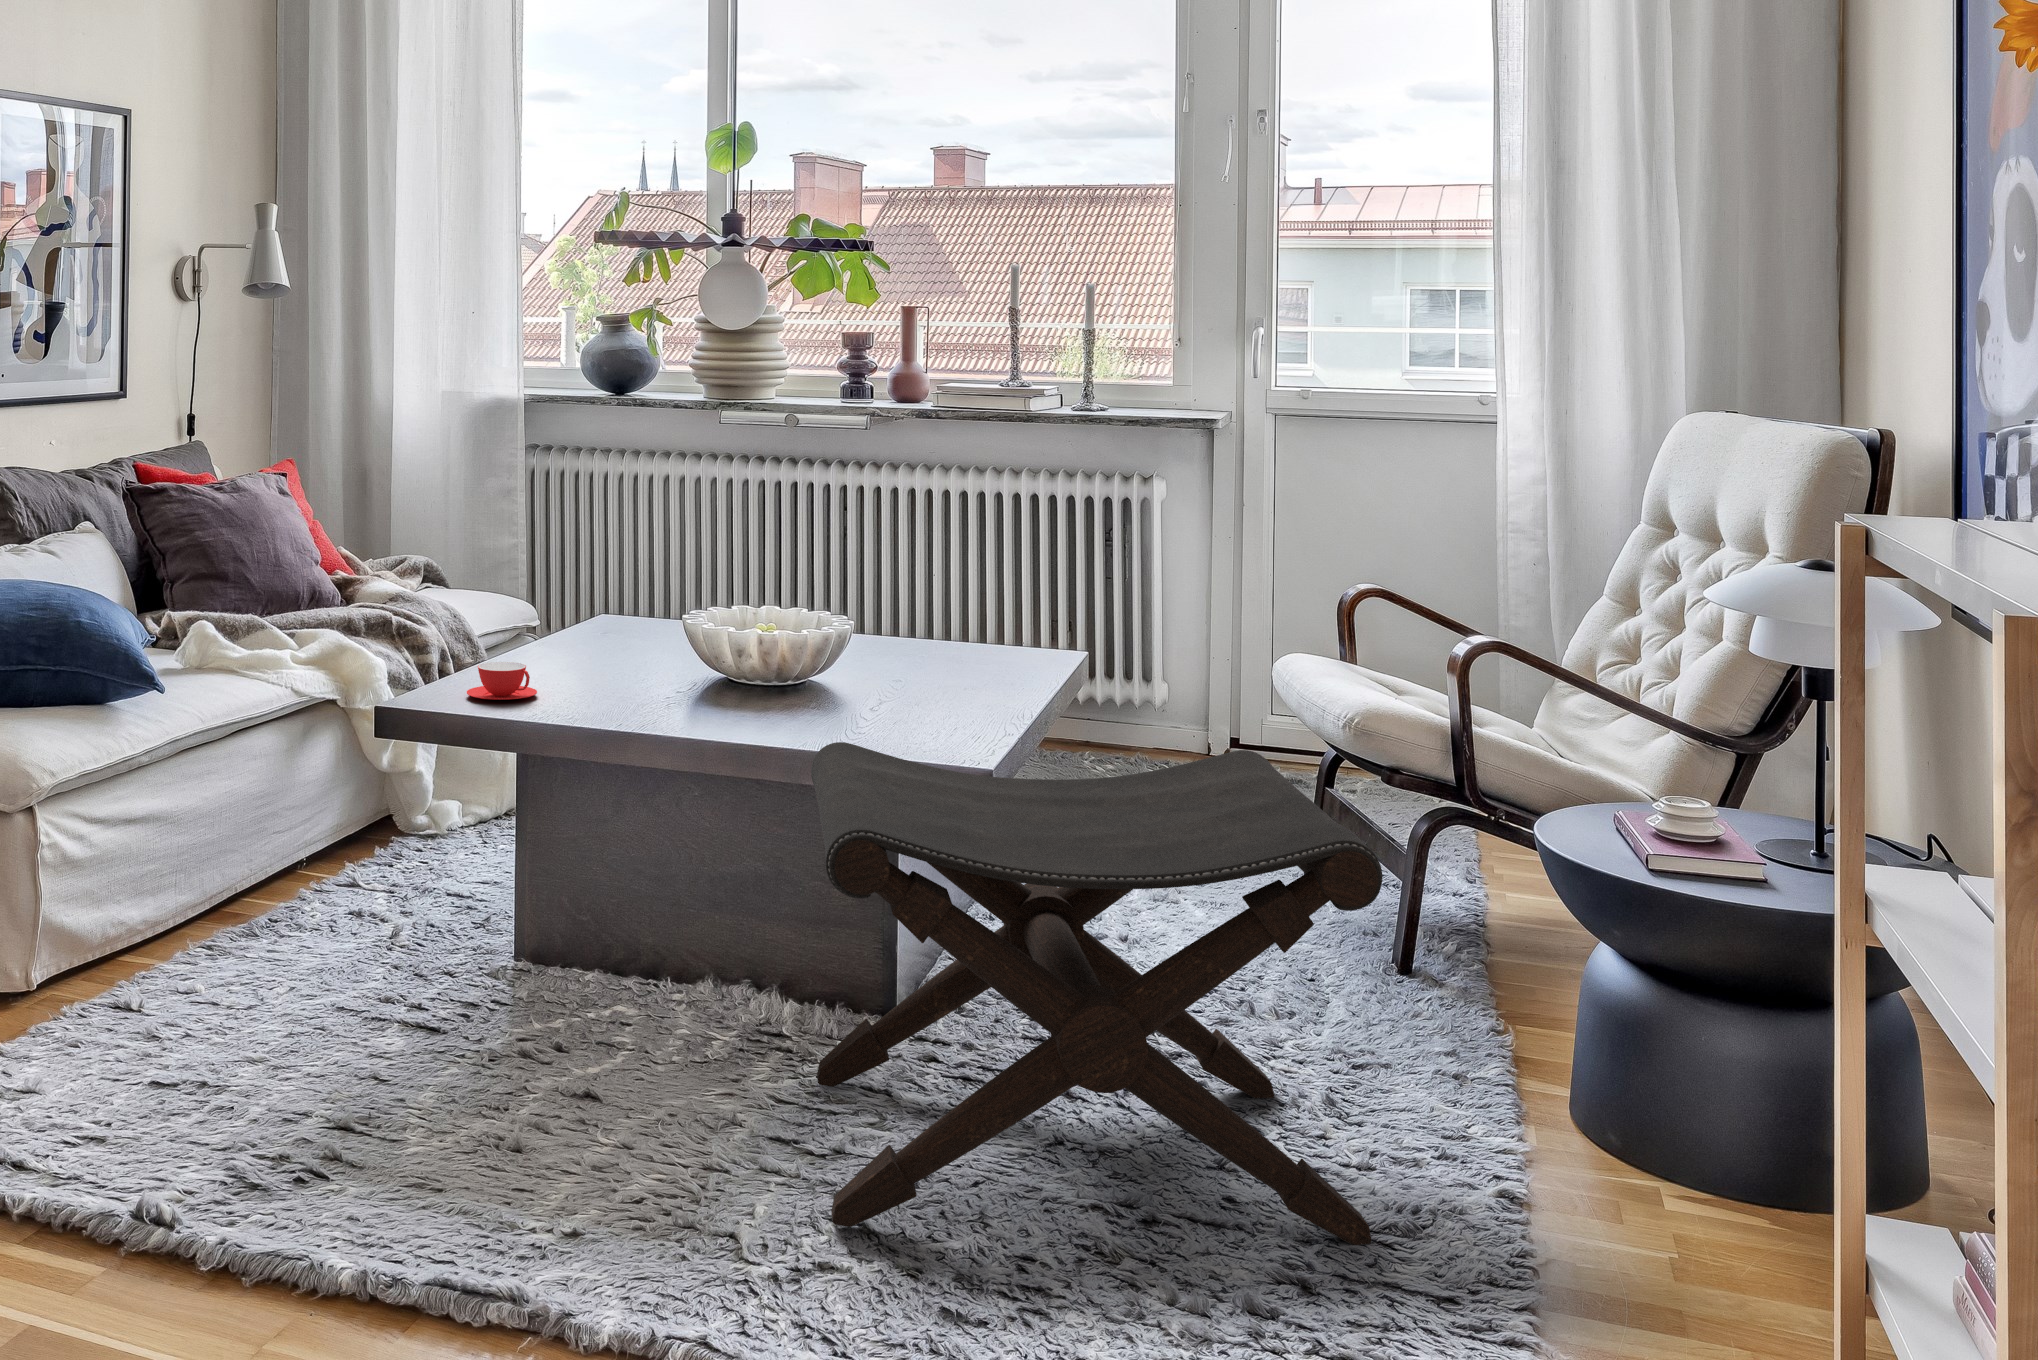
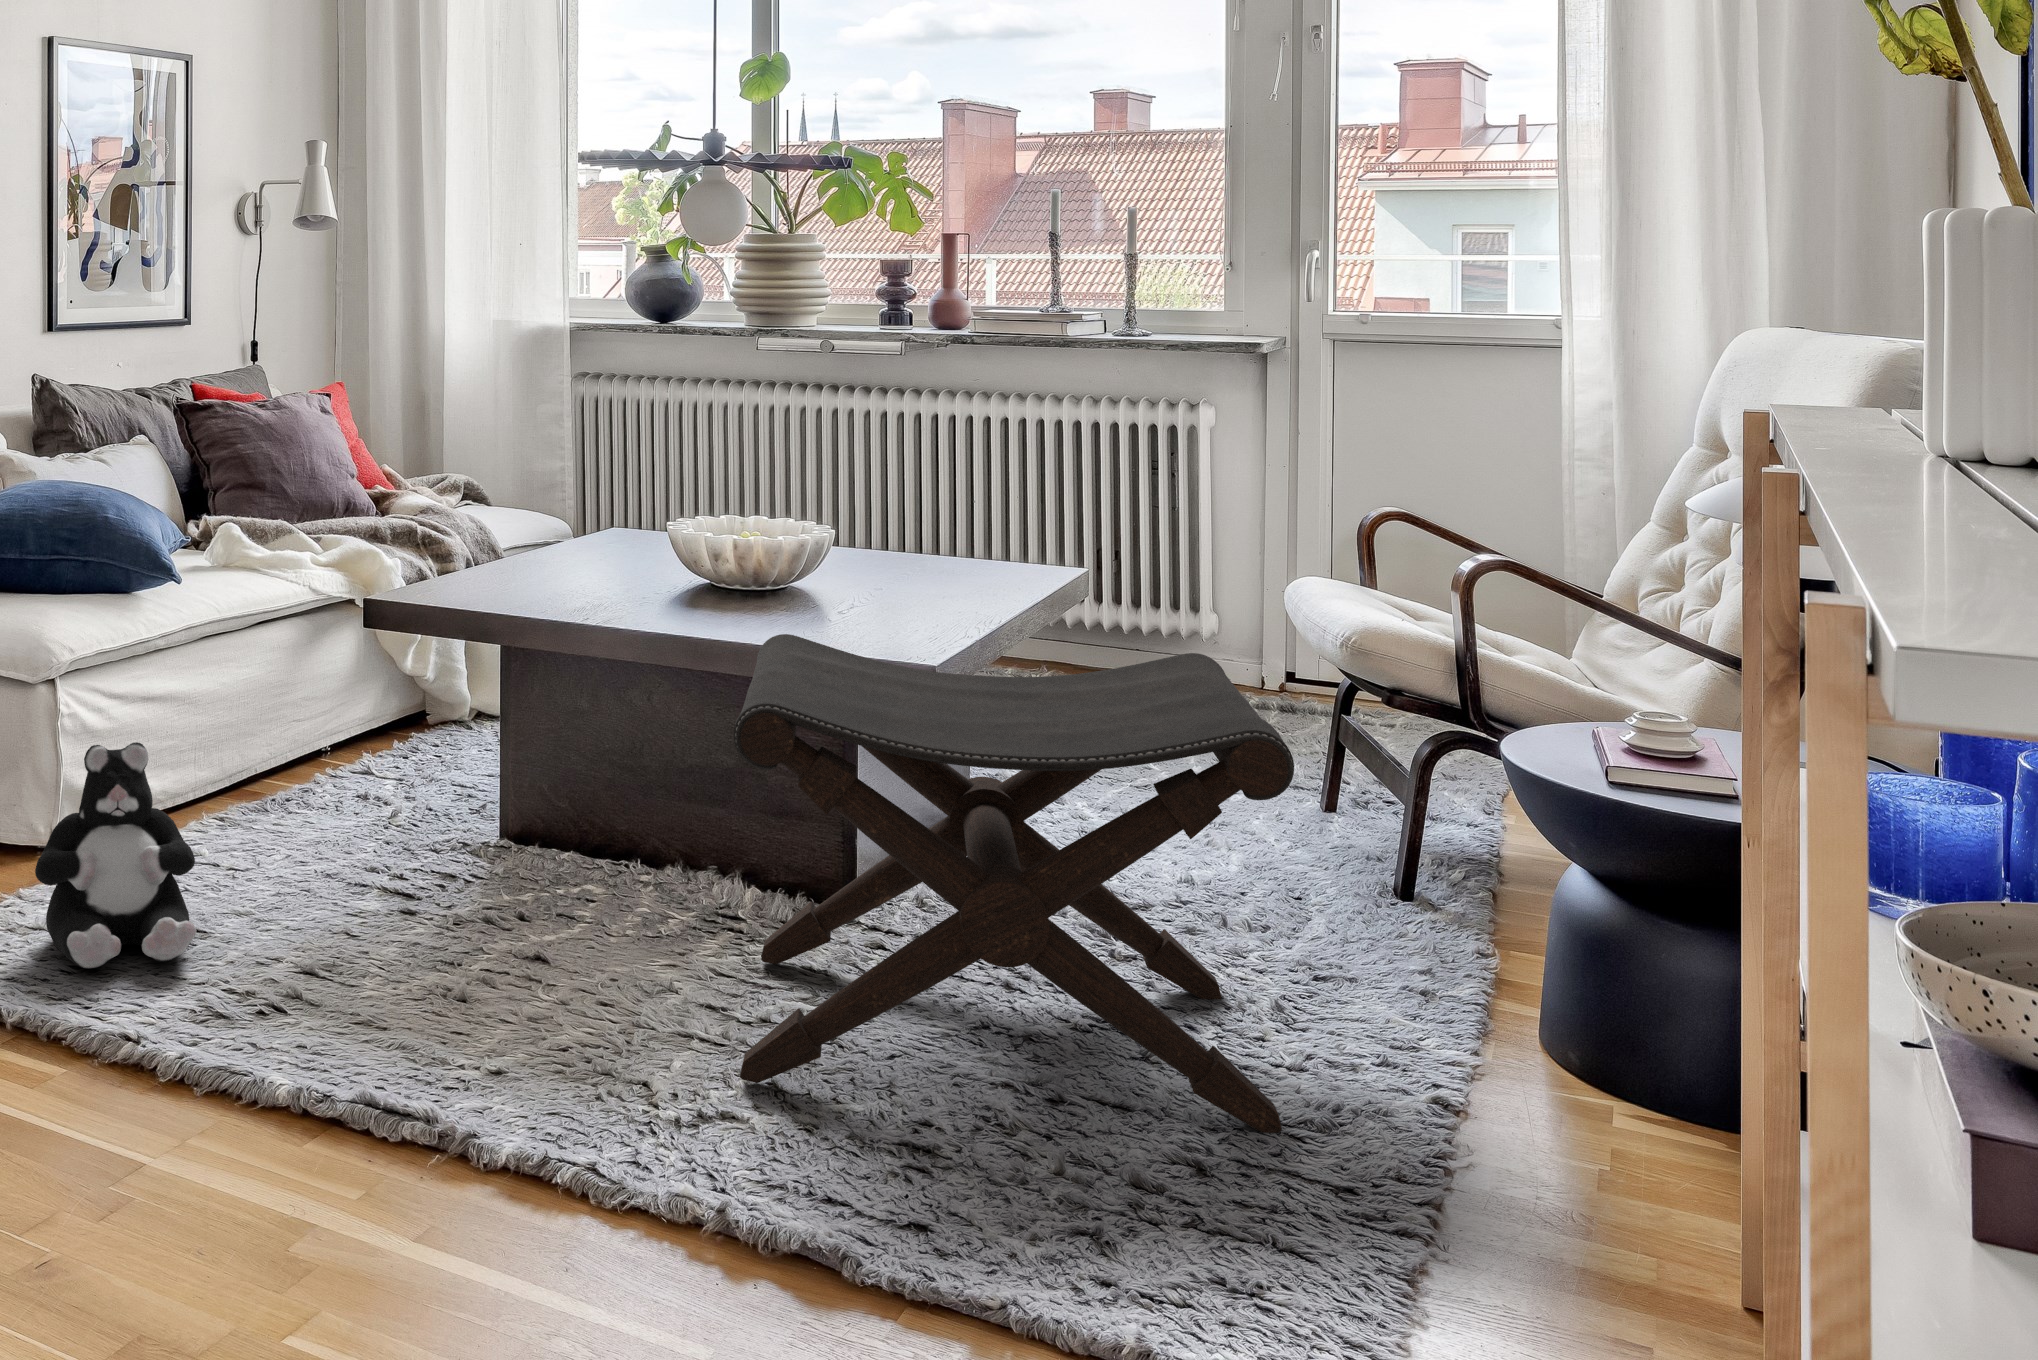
teacup: present [467,662,537,700] -> none [457,561,524,595]
plush toy: none [33,882,220,1140] -> present [35,742,196,969]

